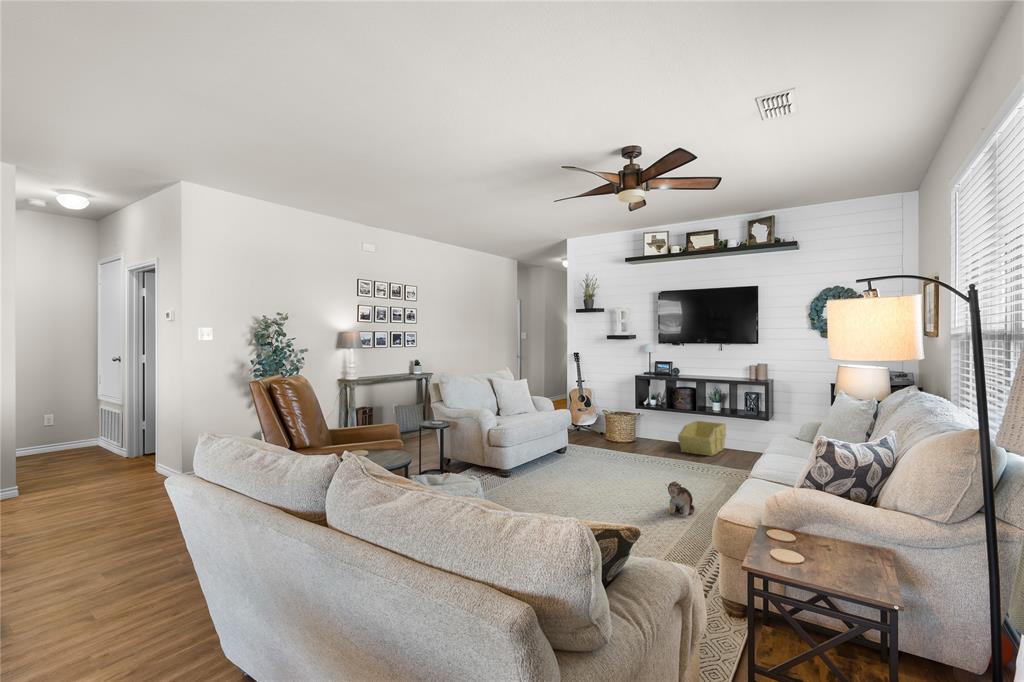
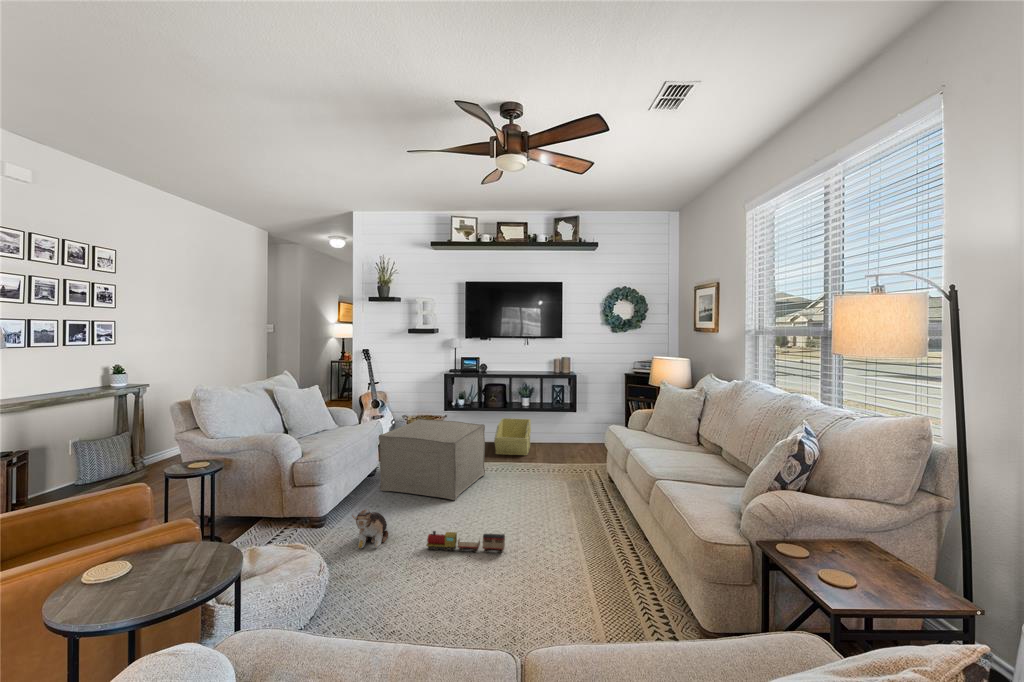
ottoman: none [562,410,657,475] -> present [379,419,485,500]
plush toy: present [665,481,695,516] -> present [352,509,388,548]
toy train: none [570,484,629,509] -> present [426,531,505,553]

